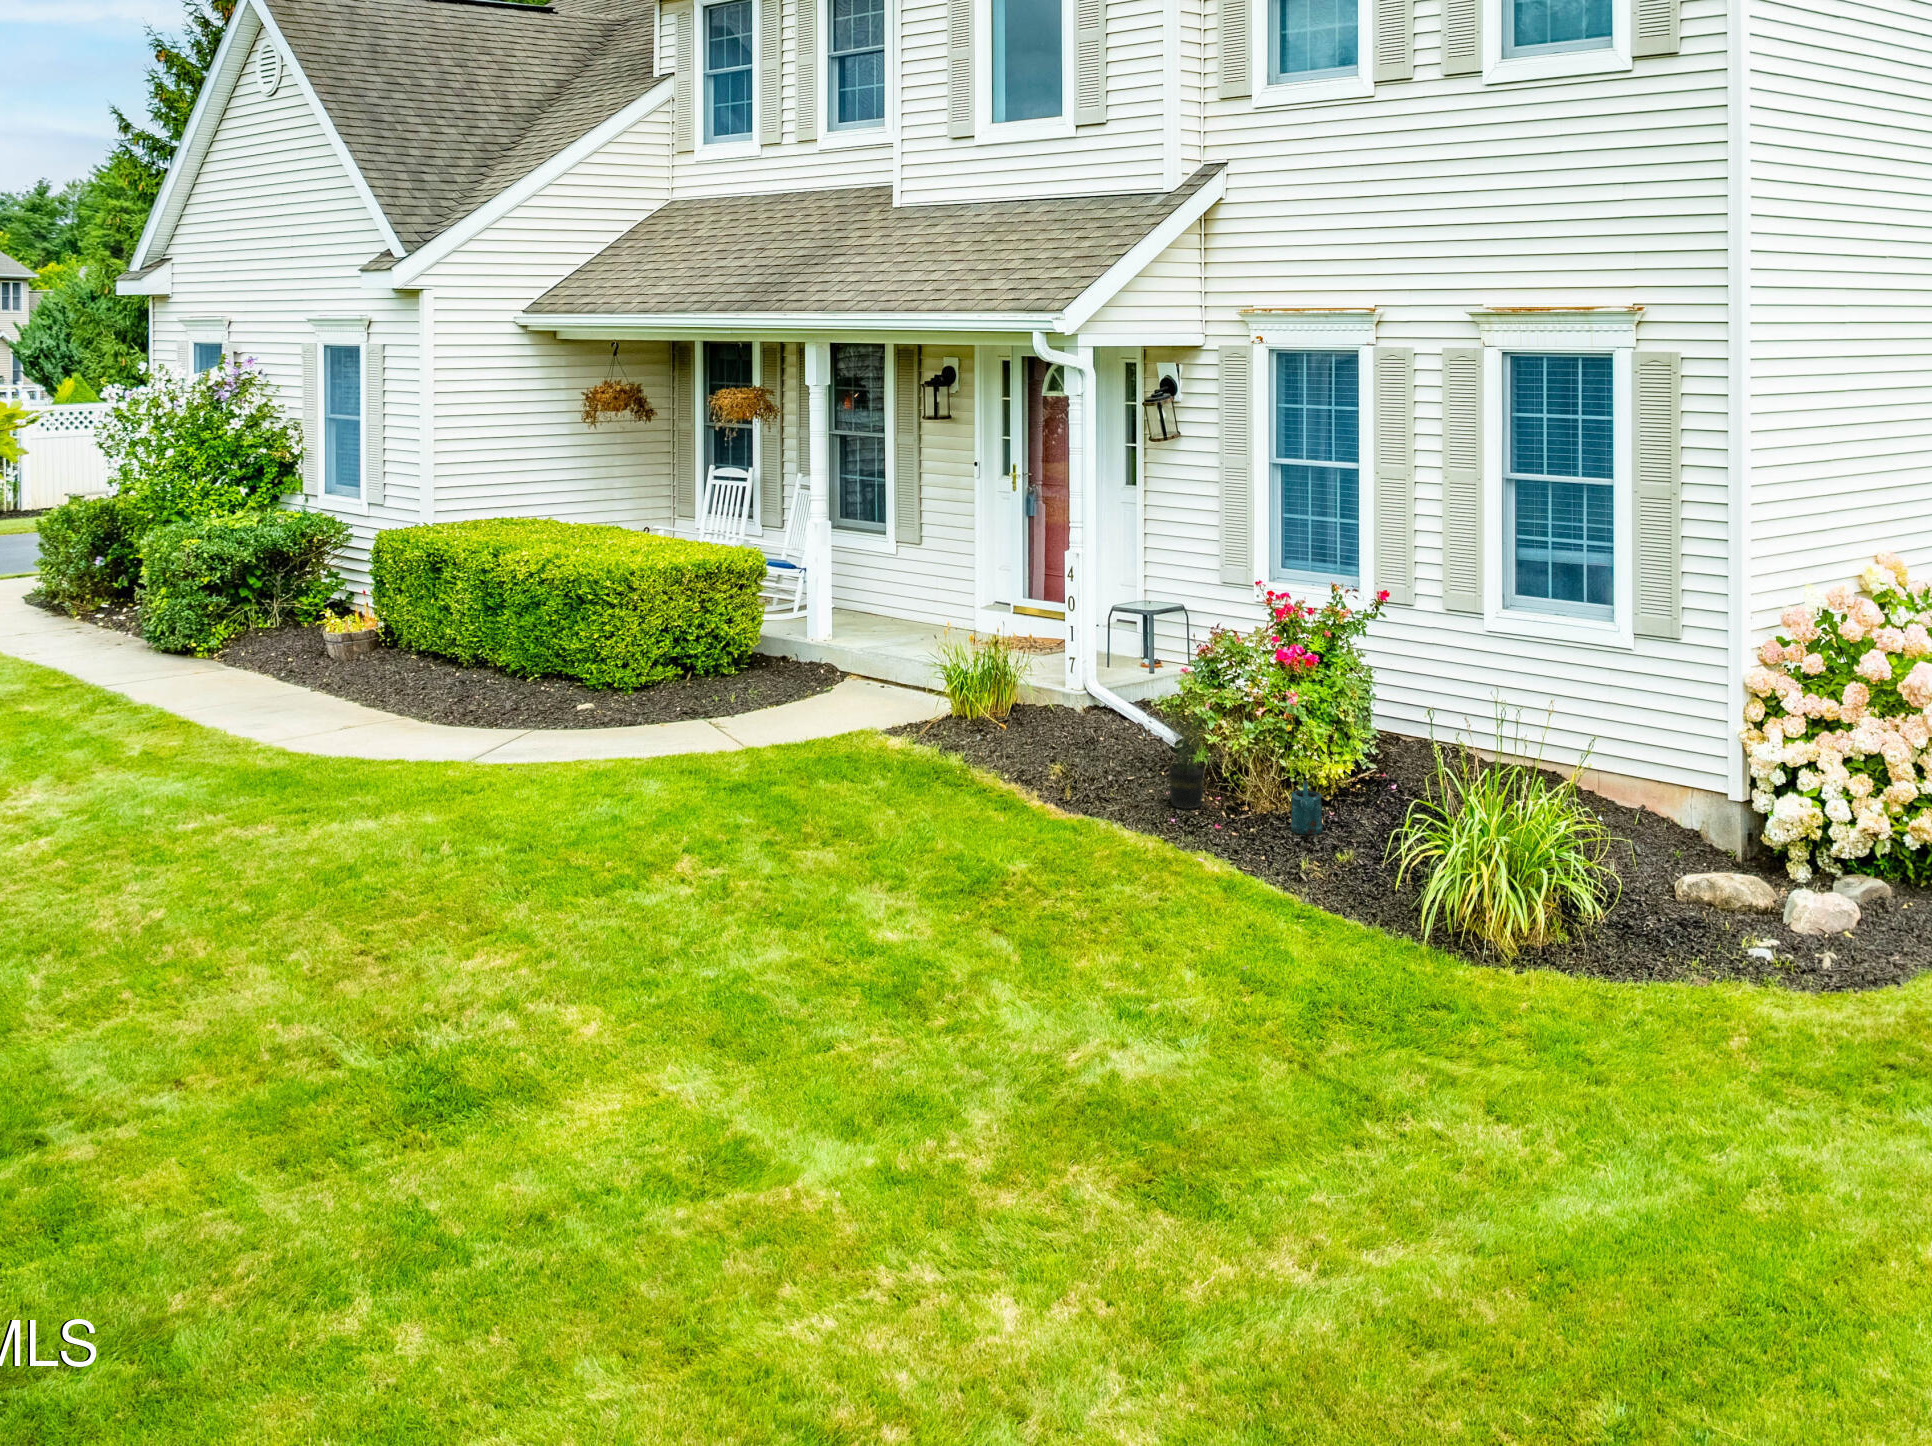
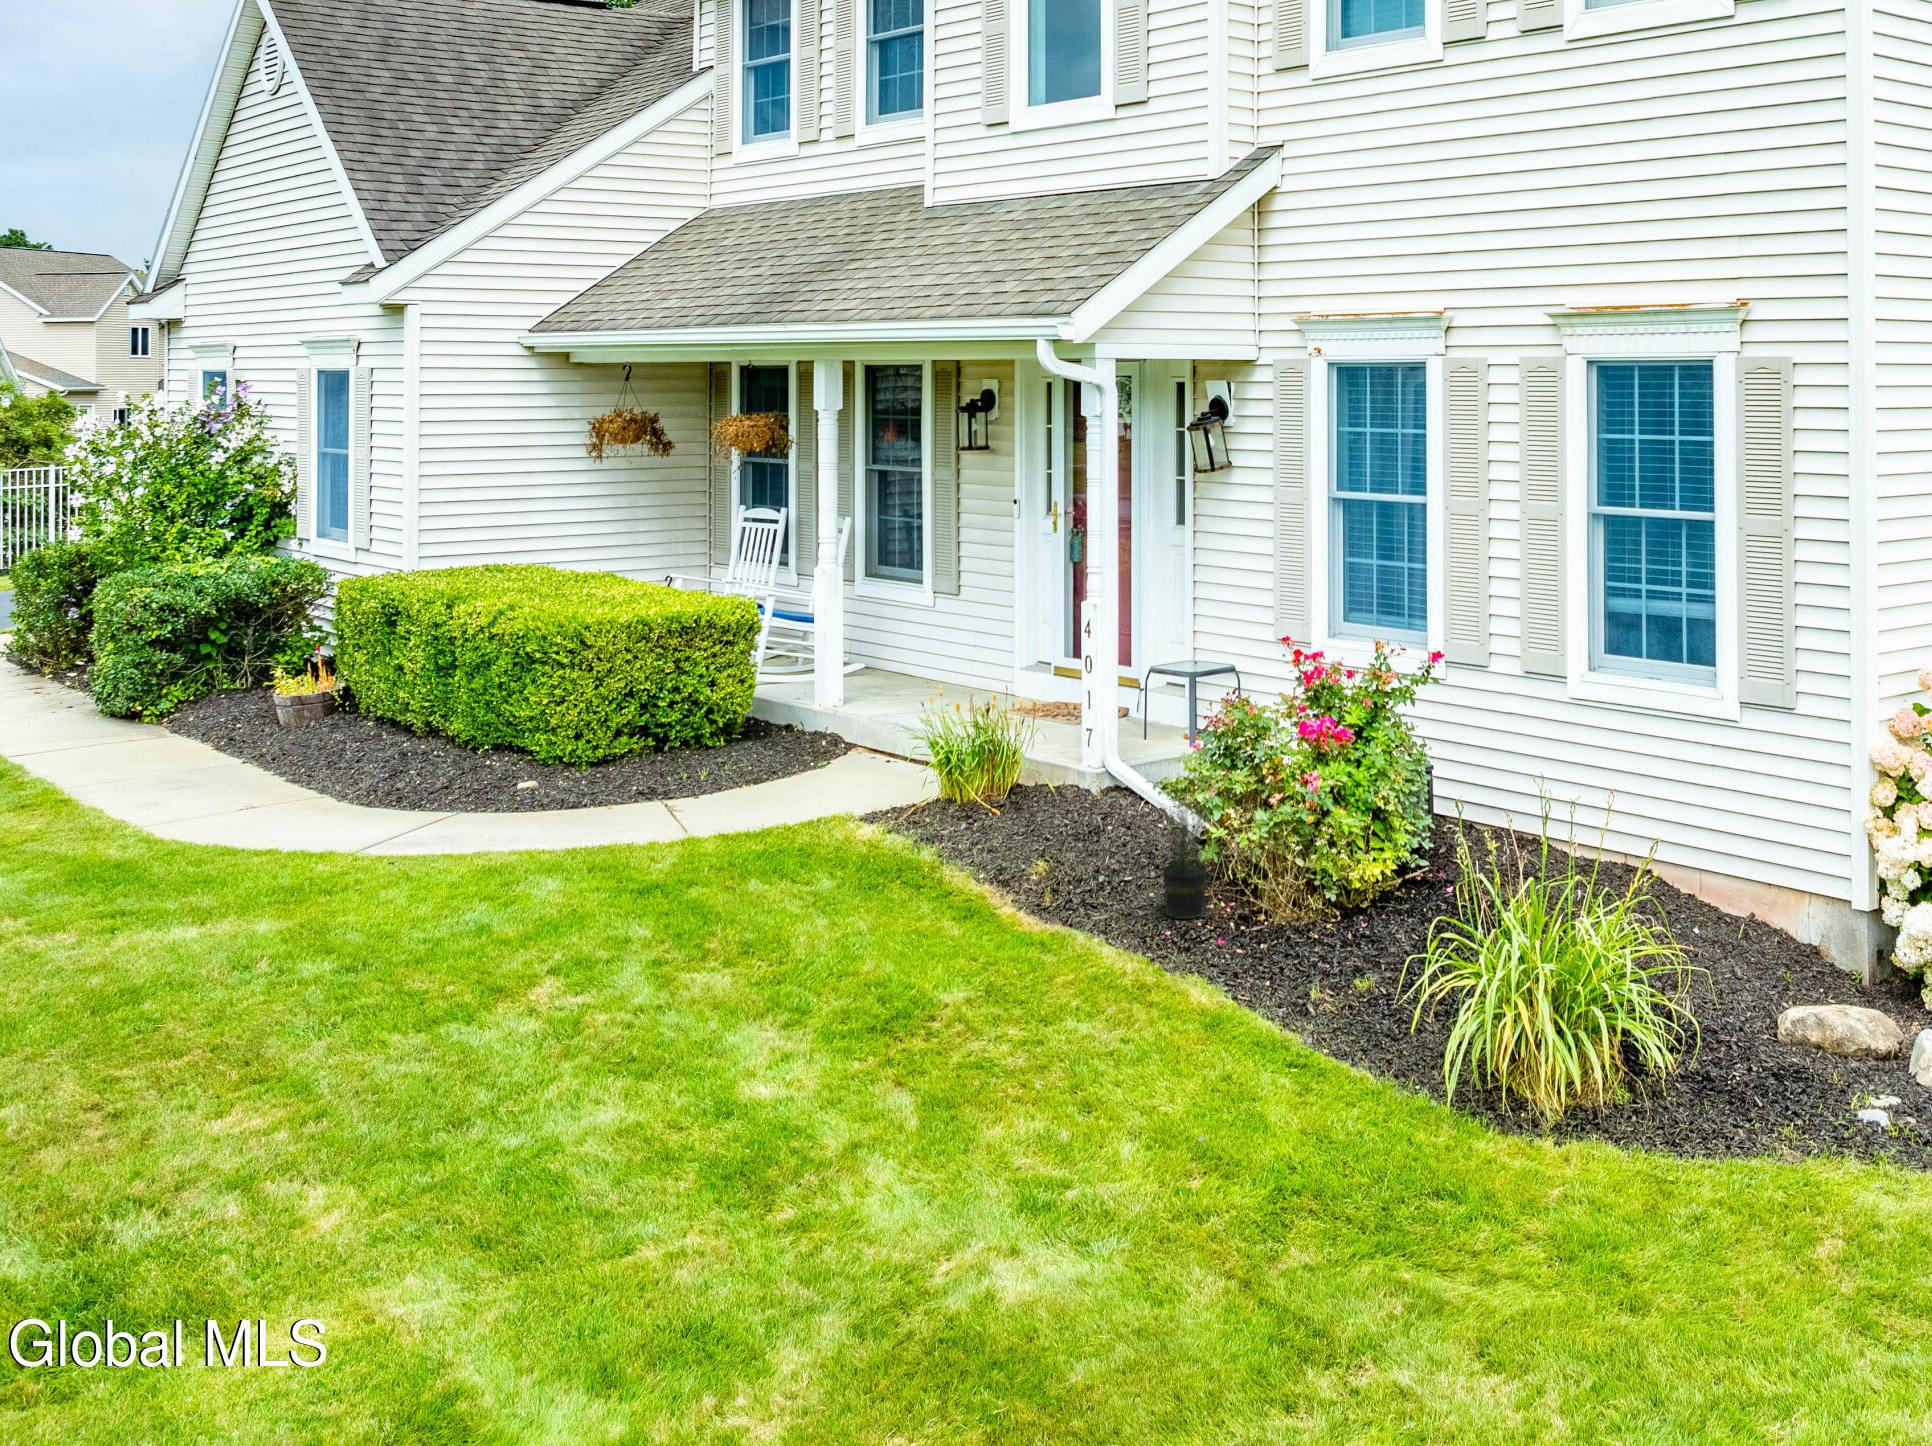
watering can: present [1291,781,1322,834] -> none [1303,885,1343,954]

